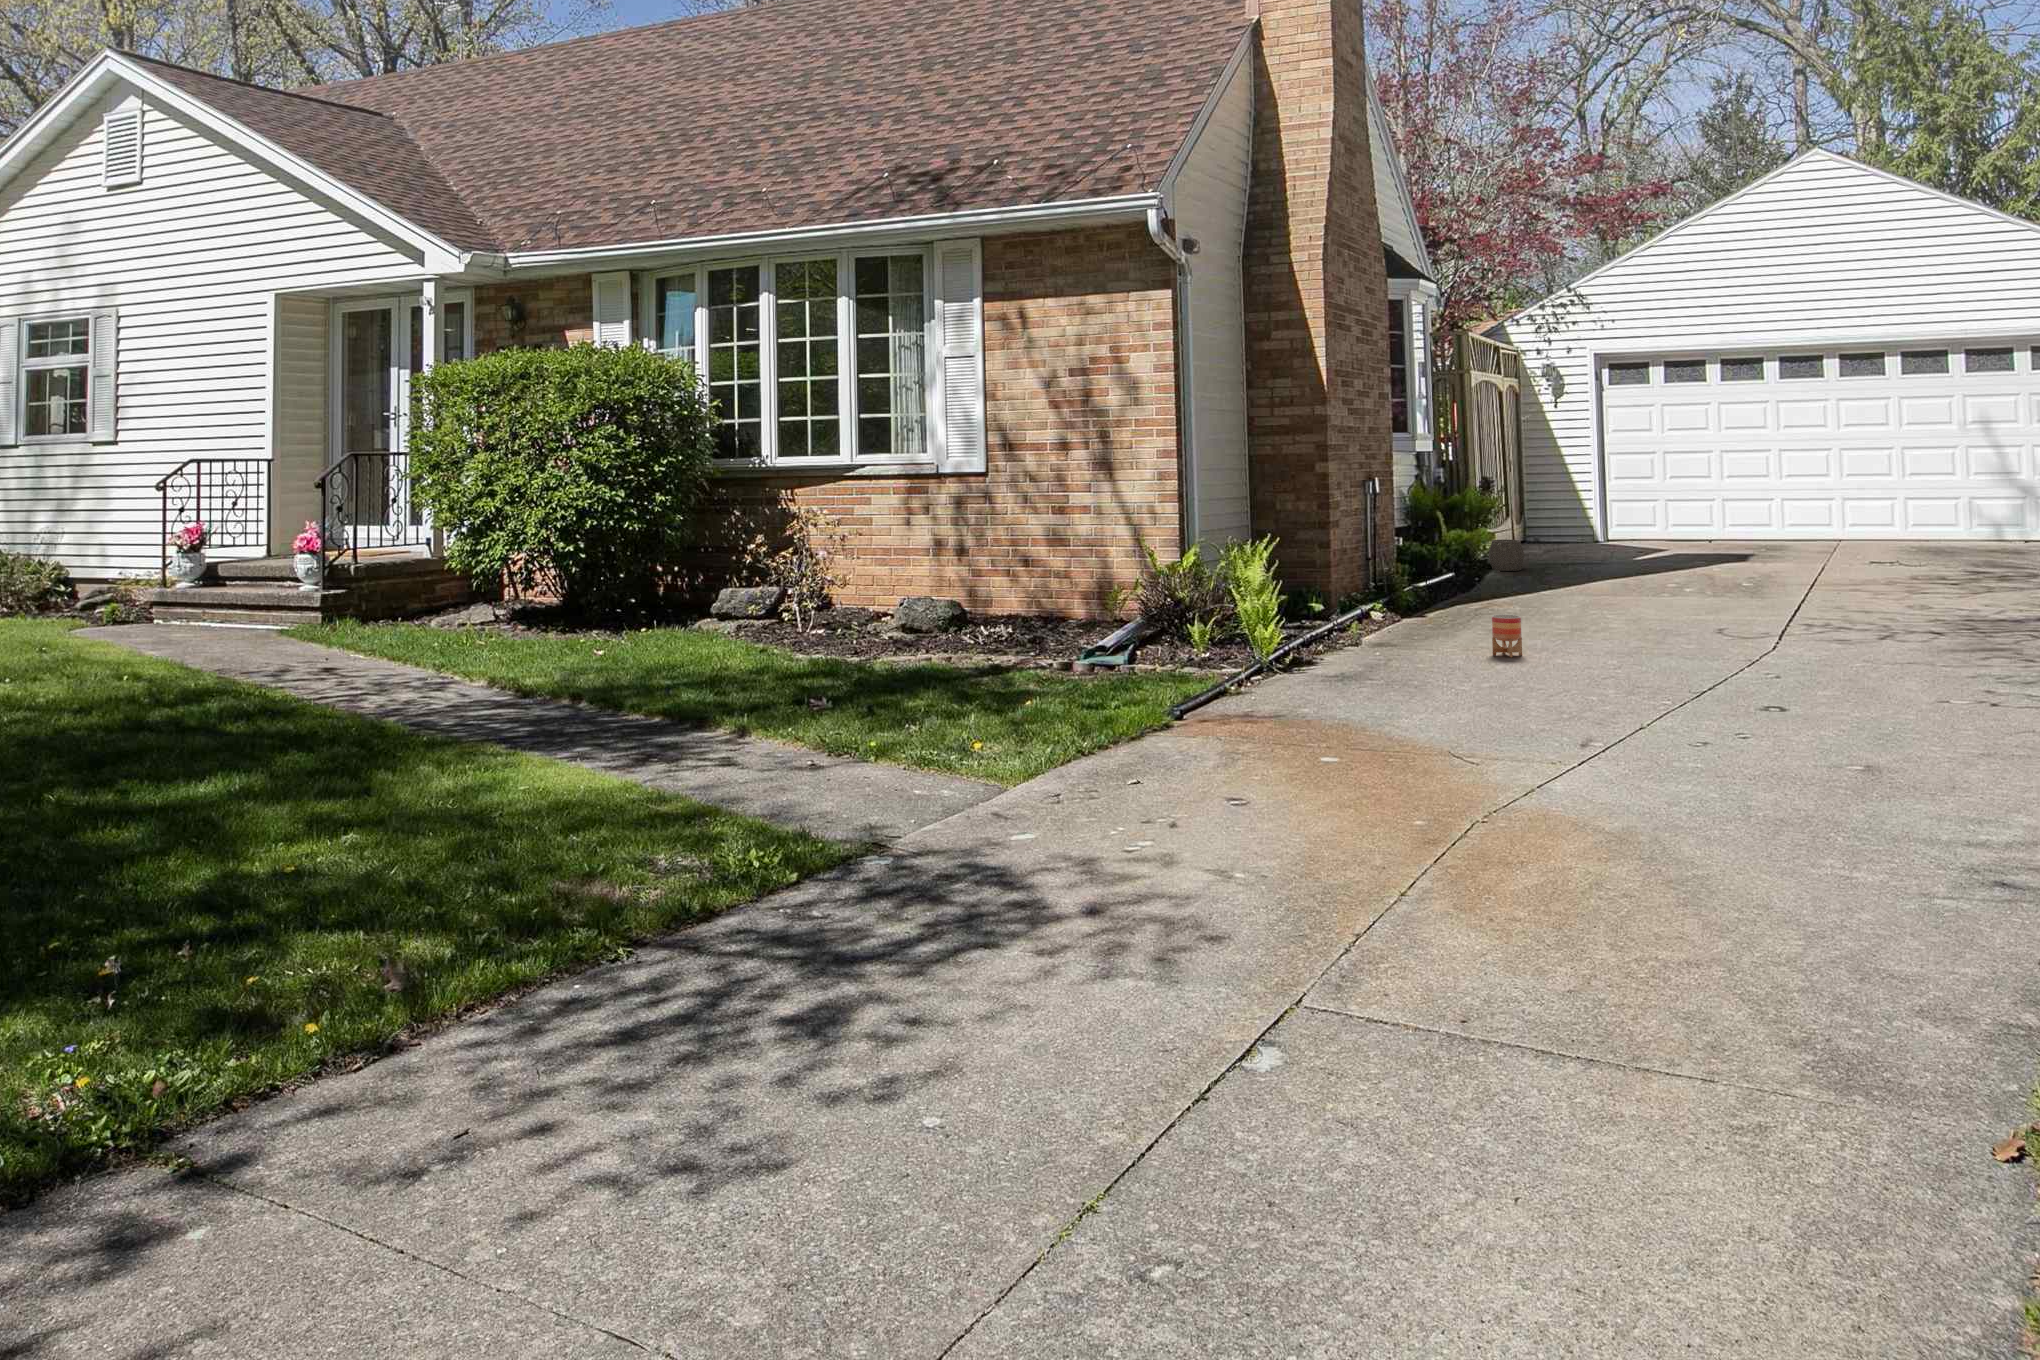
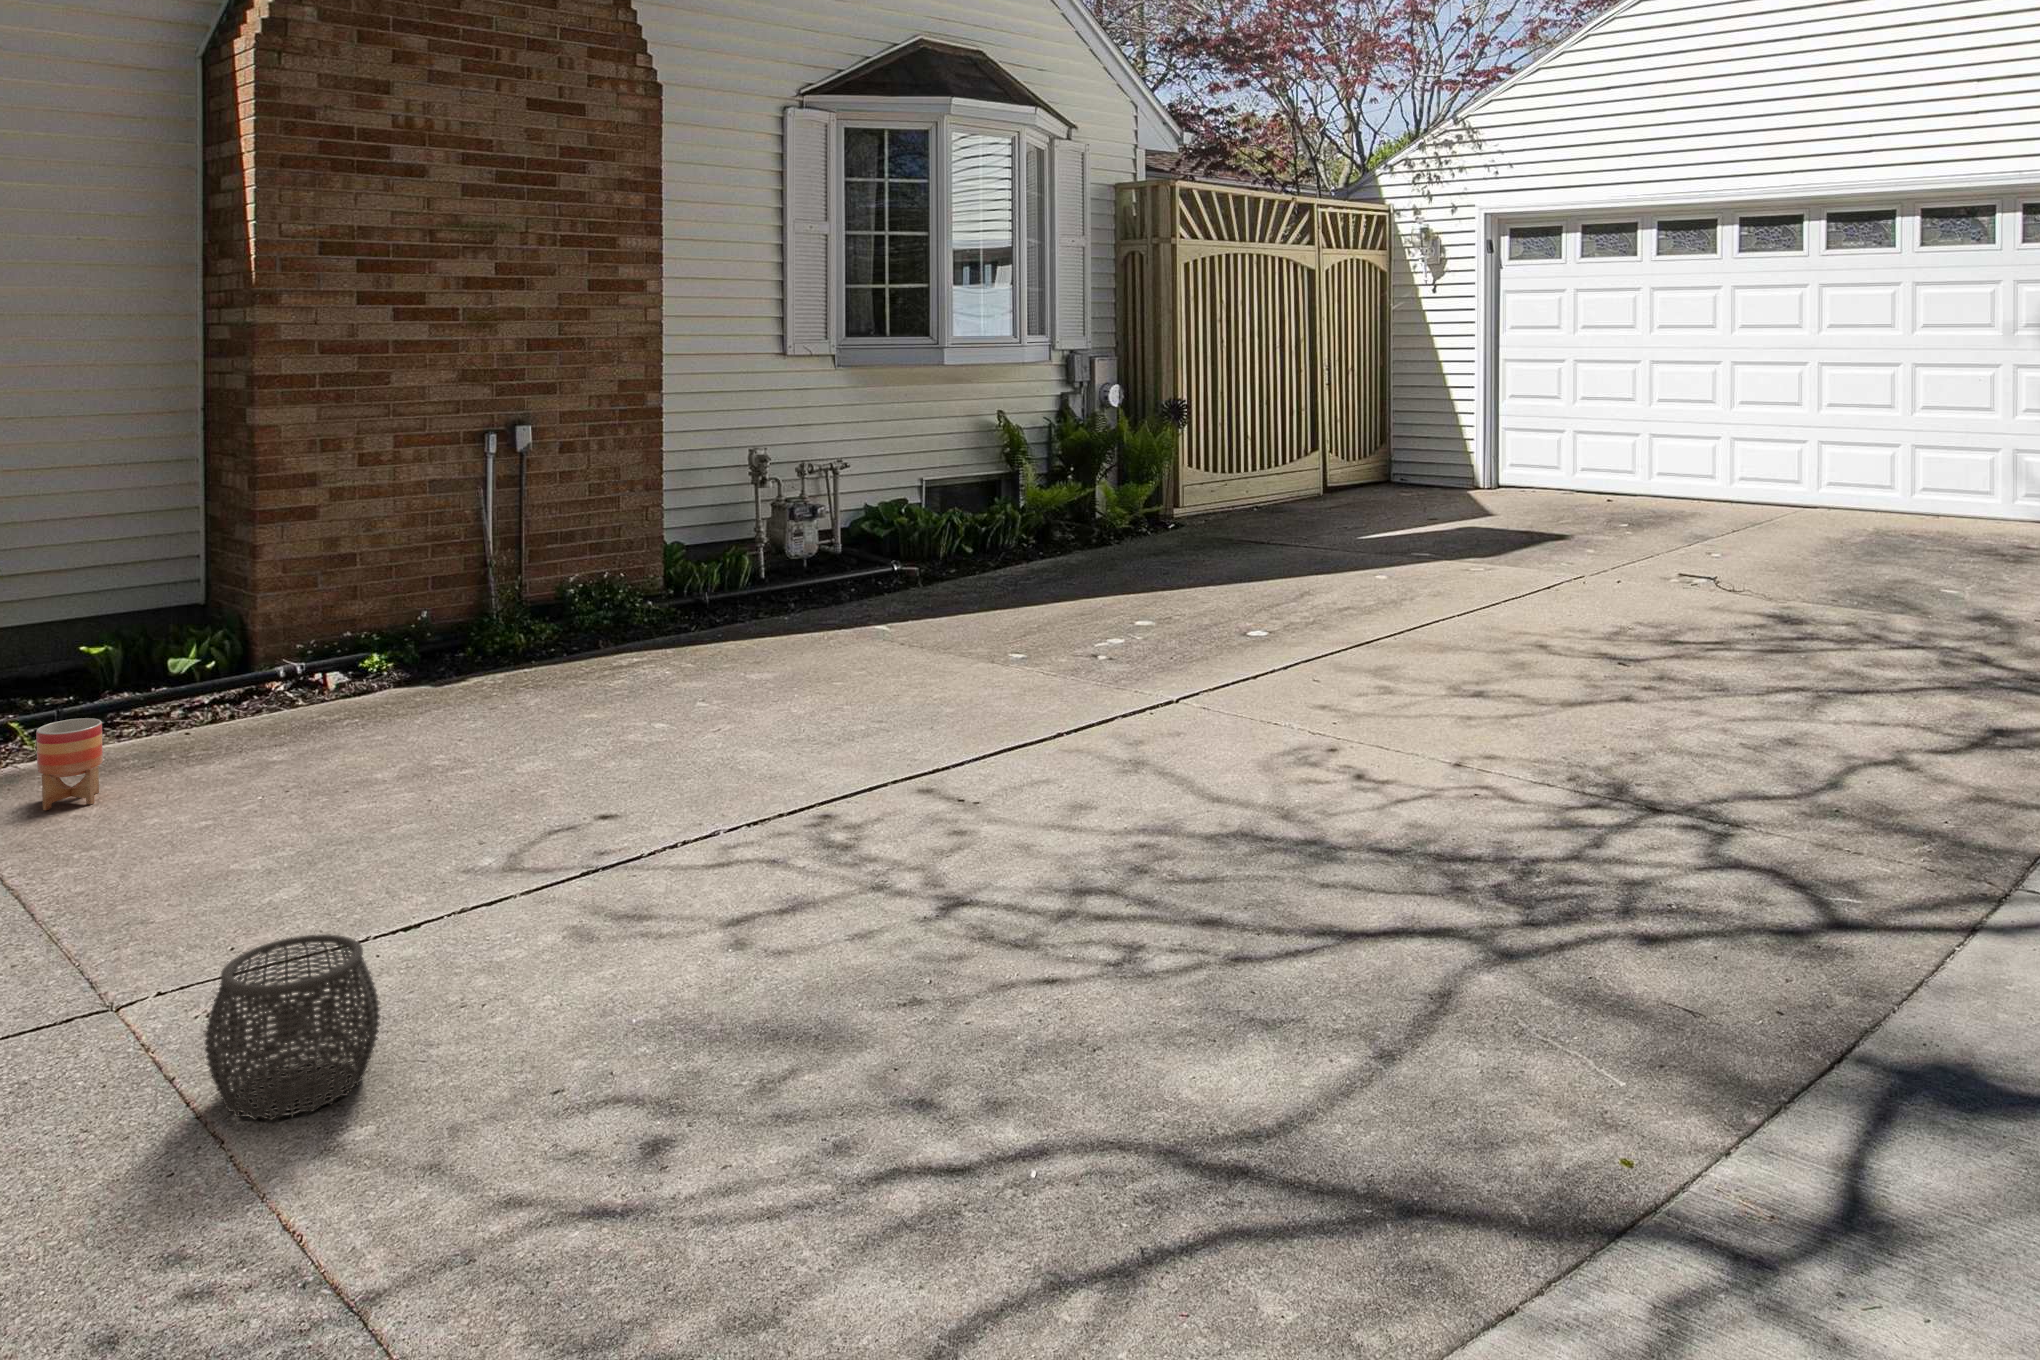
woven basket: present [1489,539,1524,571] -> present [205,934,380,1120]

